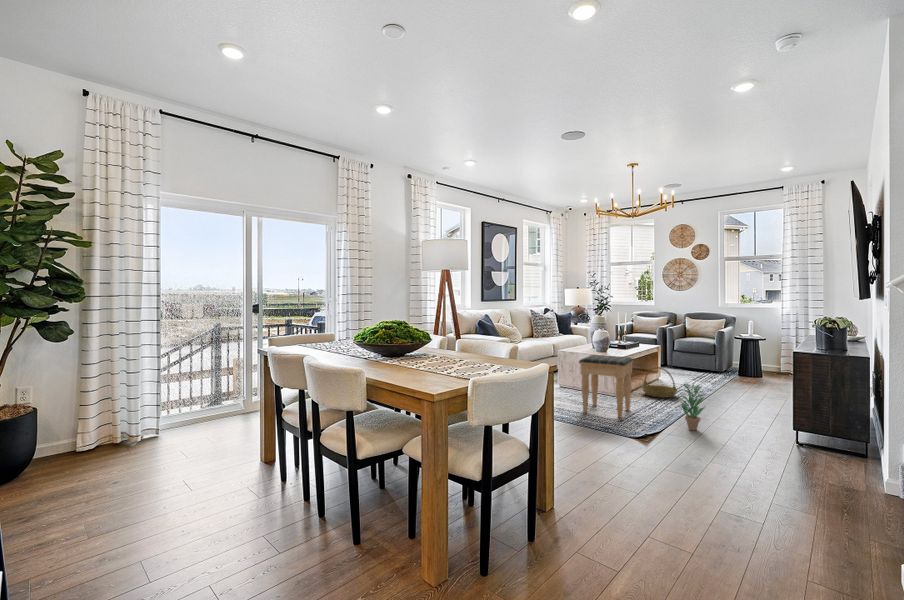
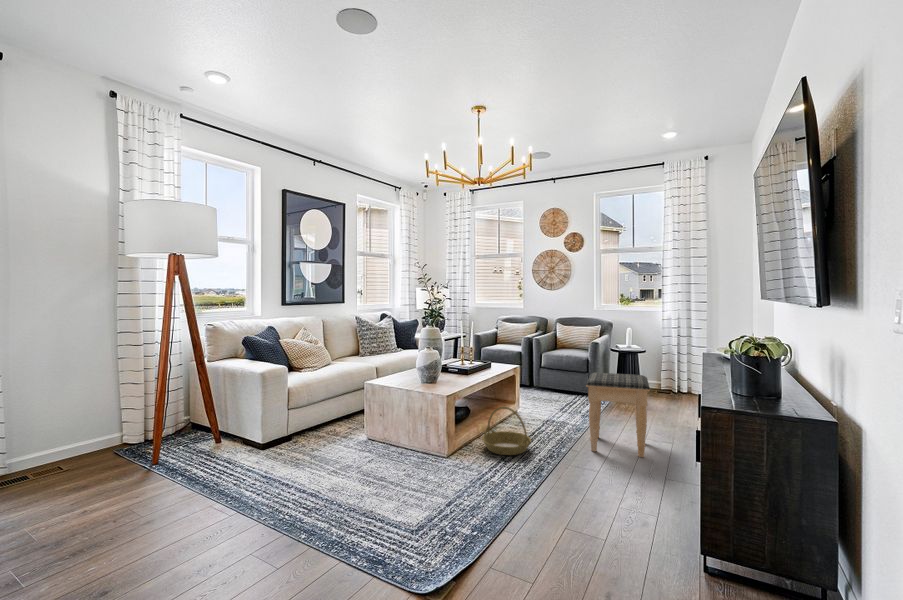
footstool: present [579,355,634,418] -> present [586,373,650,457]
potted plant: present [681,383,705,431] -> none [511,461,559,551]

